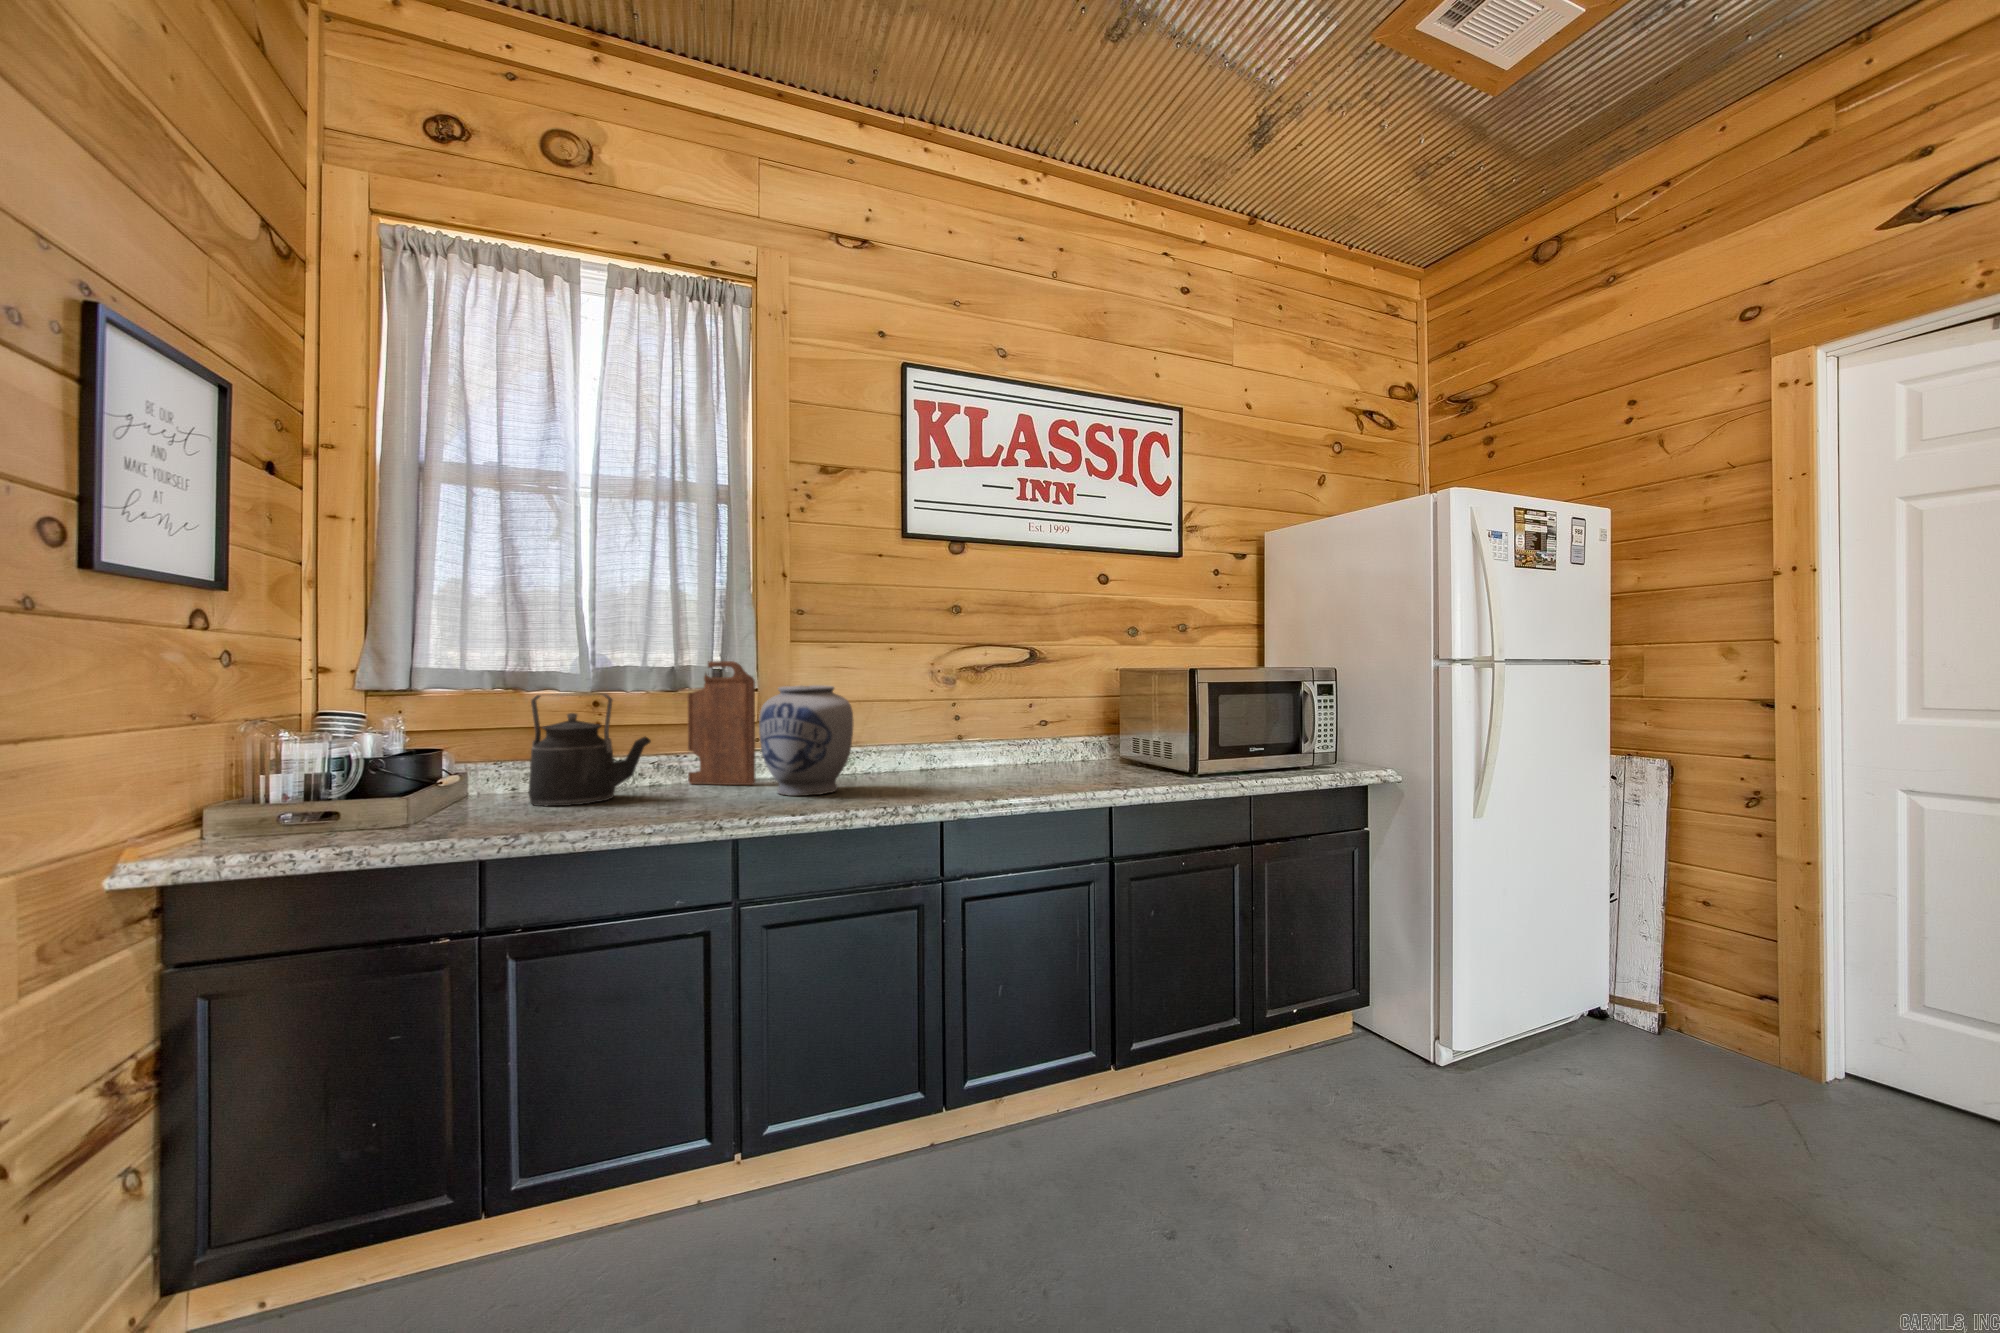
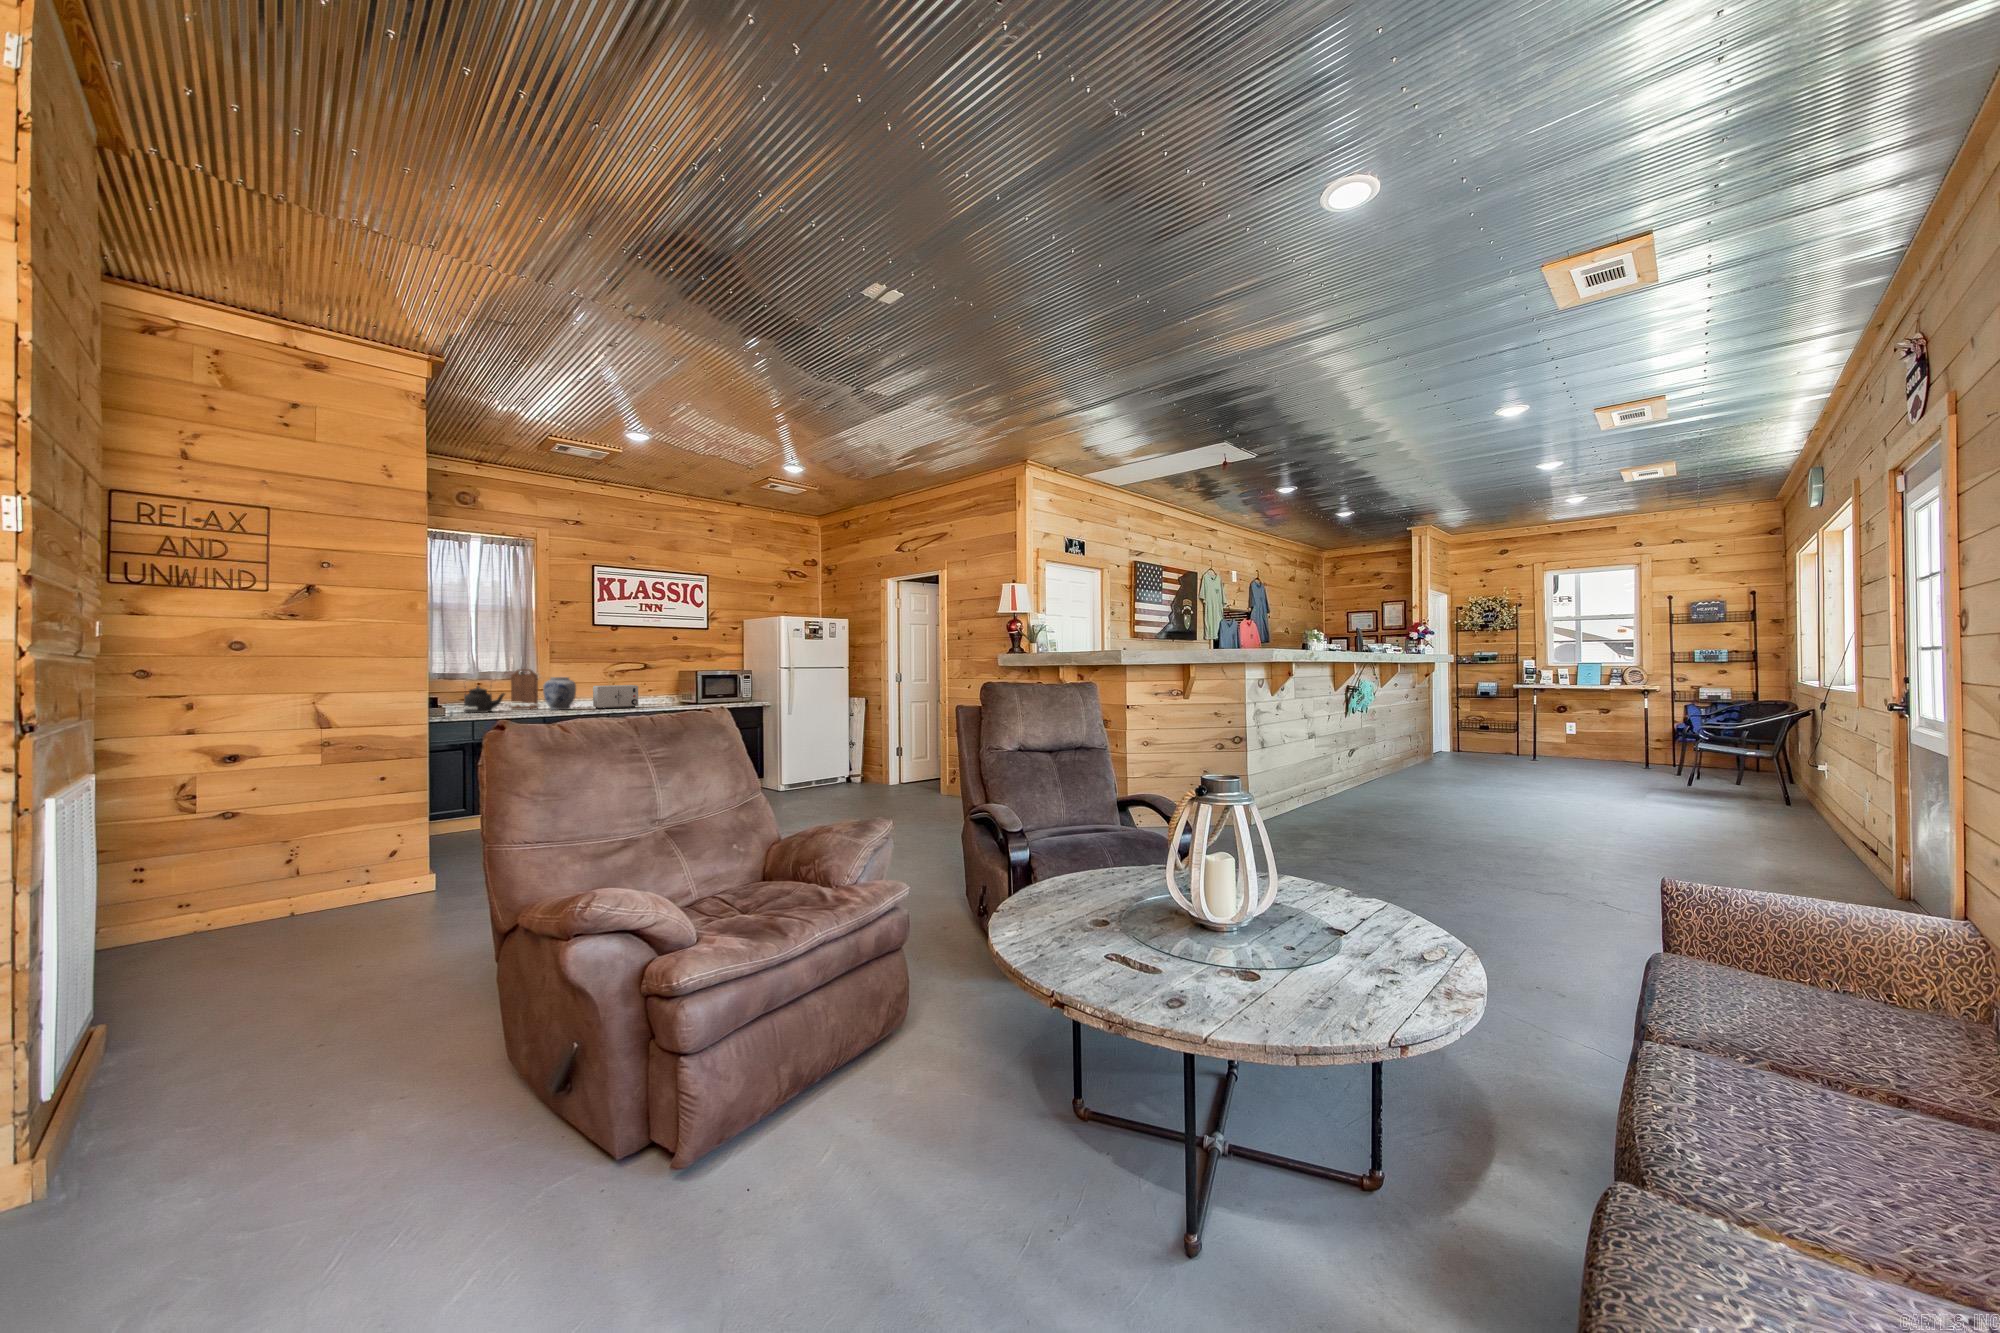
toaster: none [902,711,1033,793] -> present [593,685,638,709]

